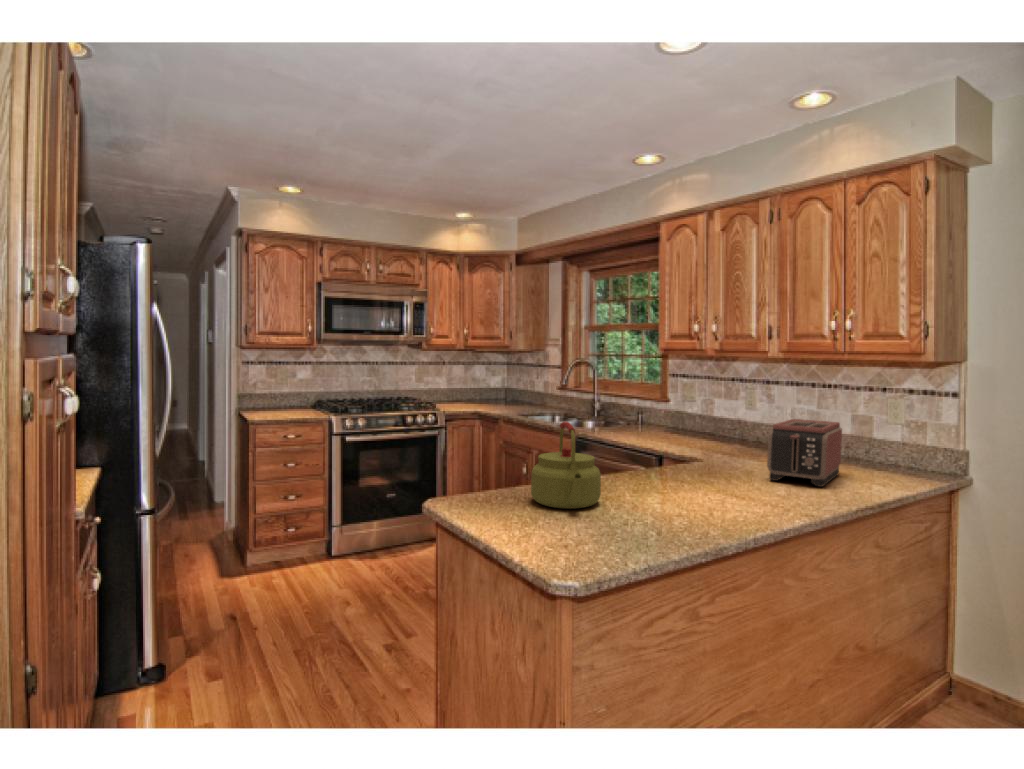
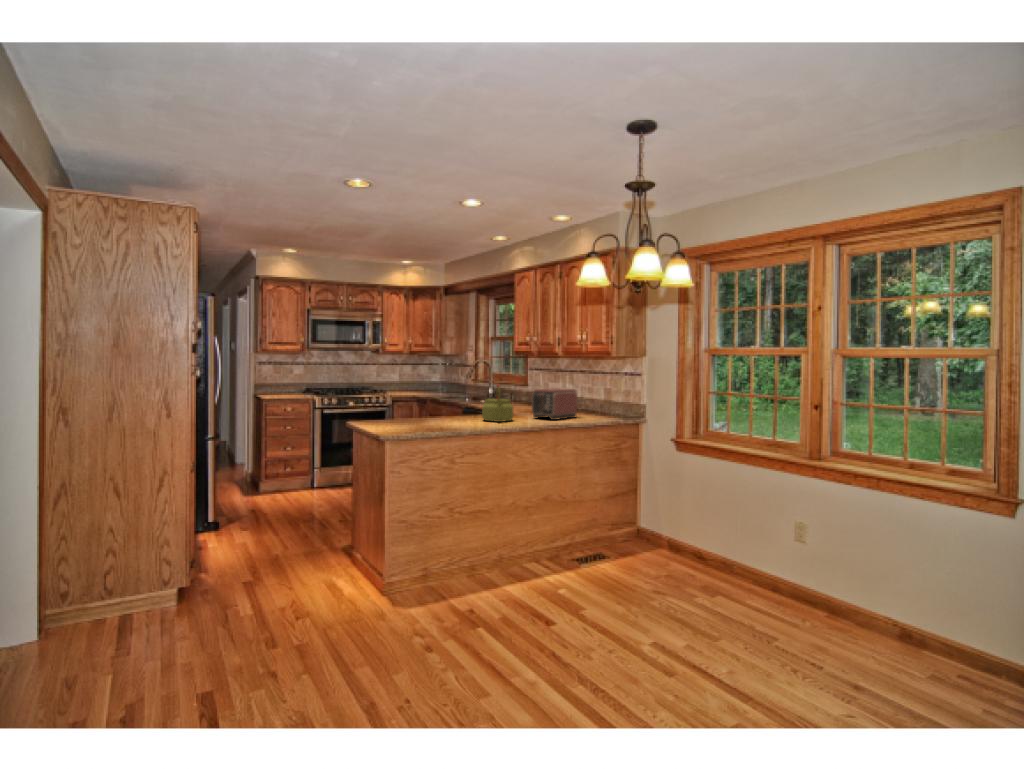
kettle: present [531,422,601,509] -> present [482,384,513,422]

